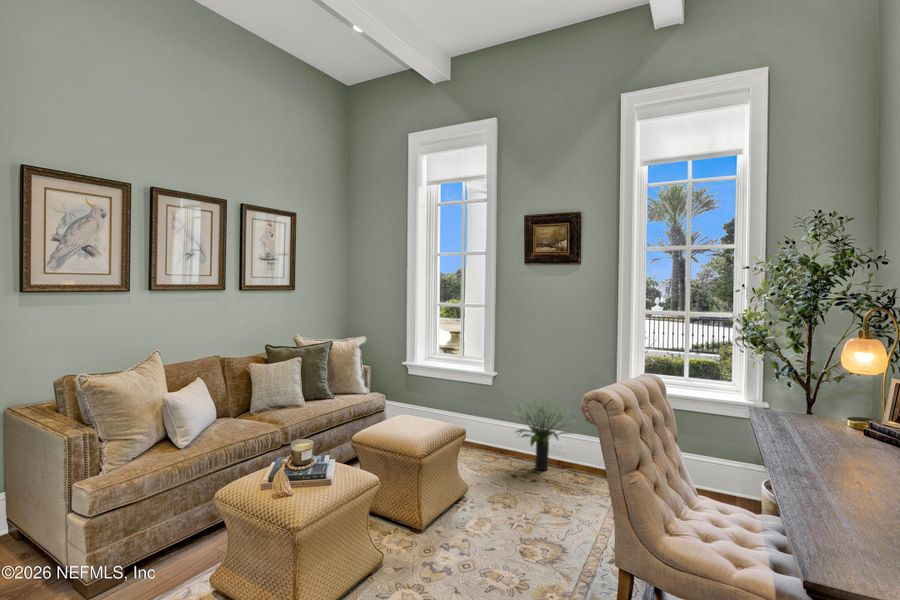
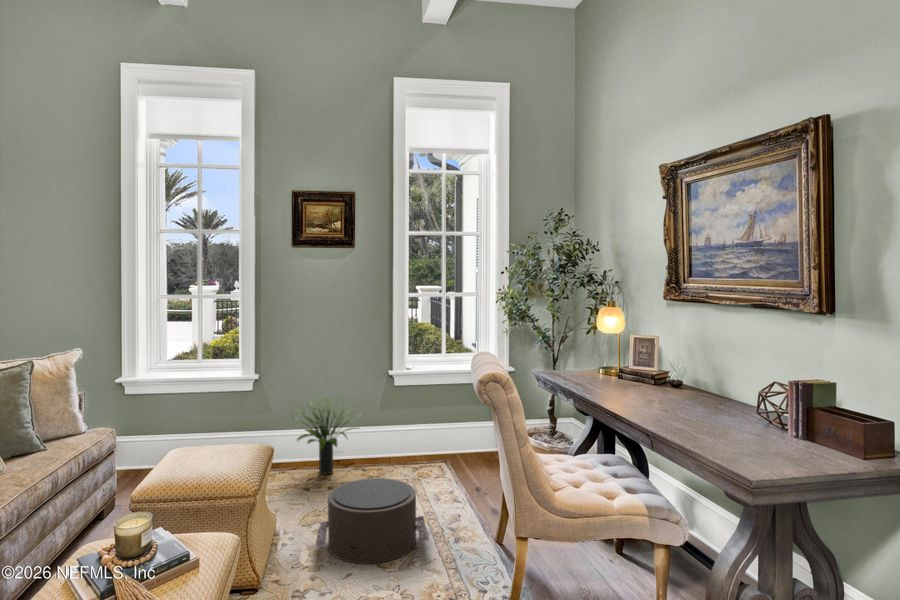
pouf: none [475,474,586,553] -> present [316,478,429,564]

